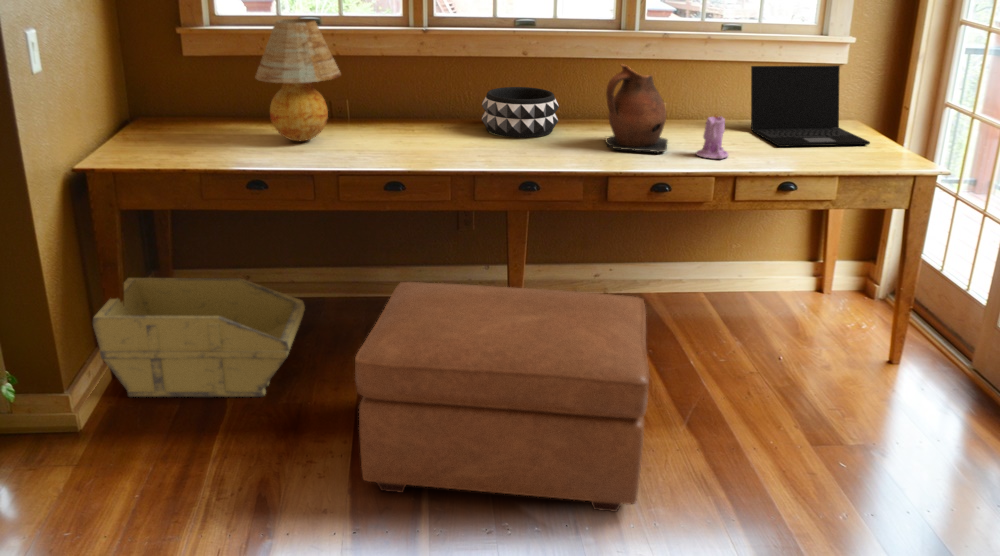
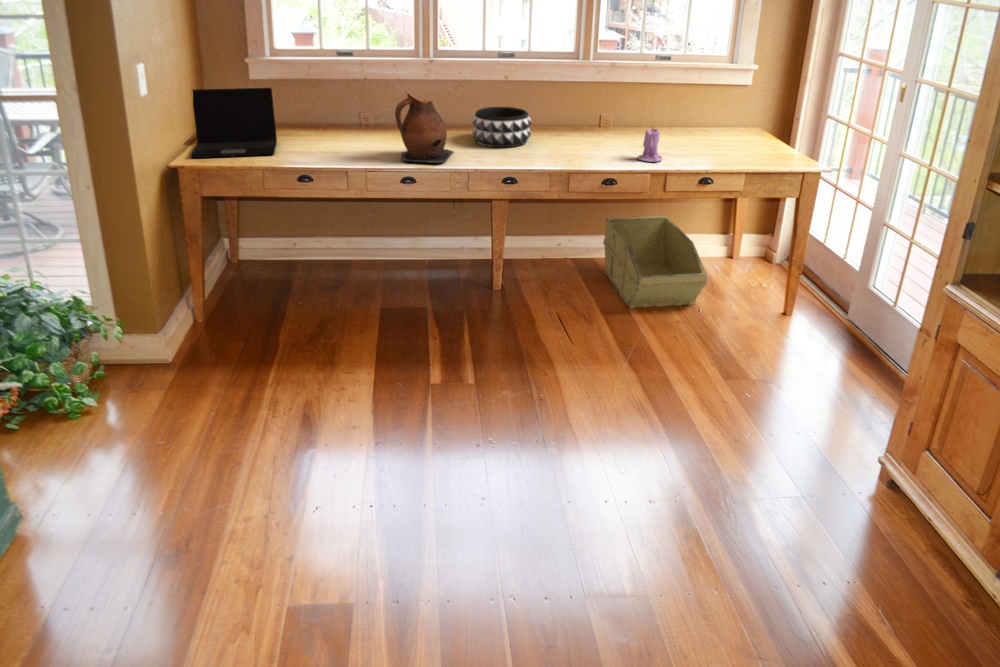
table lamp: present [255,19,341,141] -> none [296,57,363,154]
ceramic pitcher: present [606,64,668,153] -> present [395,92,454,164]
laptop: present [751,65,870,147] -> present [190,88,277,158]
storage bin: present [93,278,305,397] -> present [603,216,707,308]
ottoman: present [355,282,649,512] -> none [390,262,605,426]

